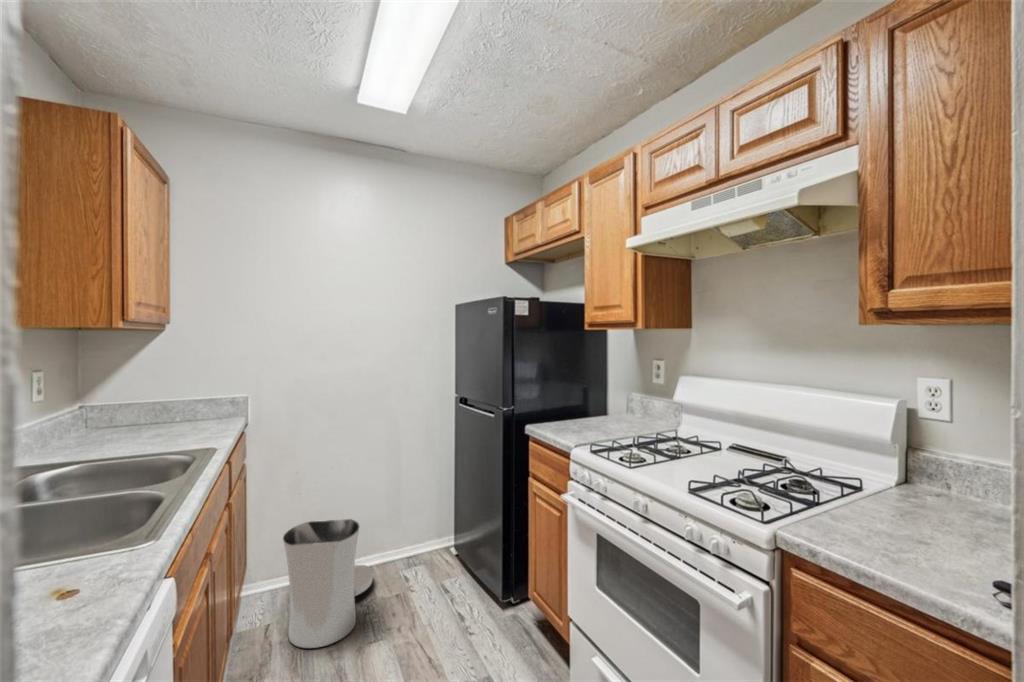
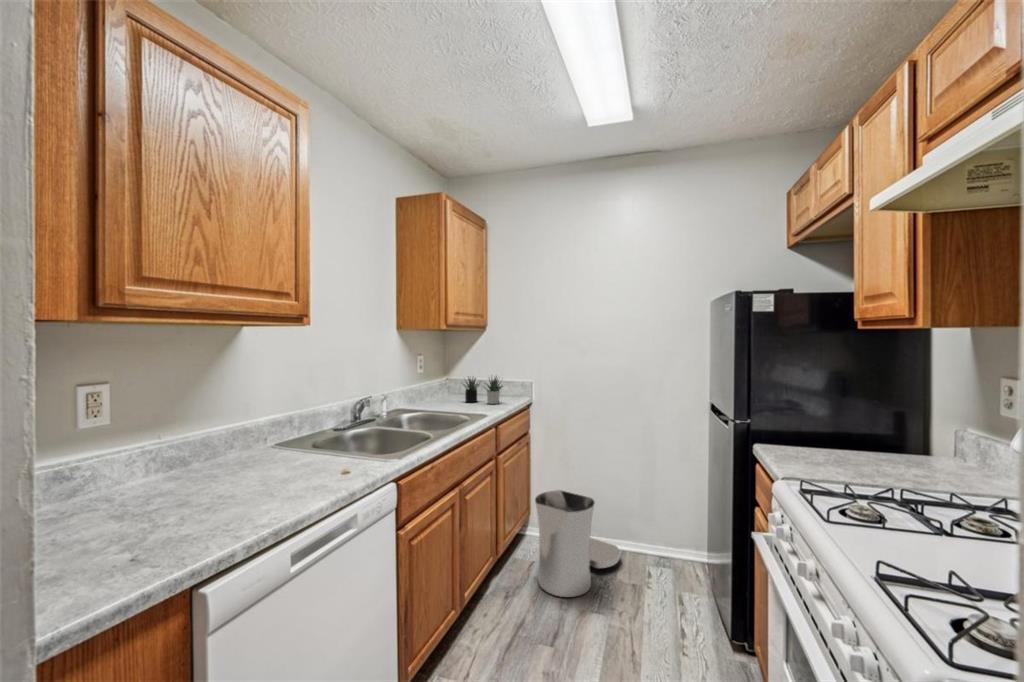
succulent plant: none [127,387,217,433] -> present [463,377,503,404]

